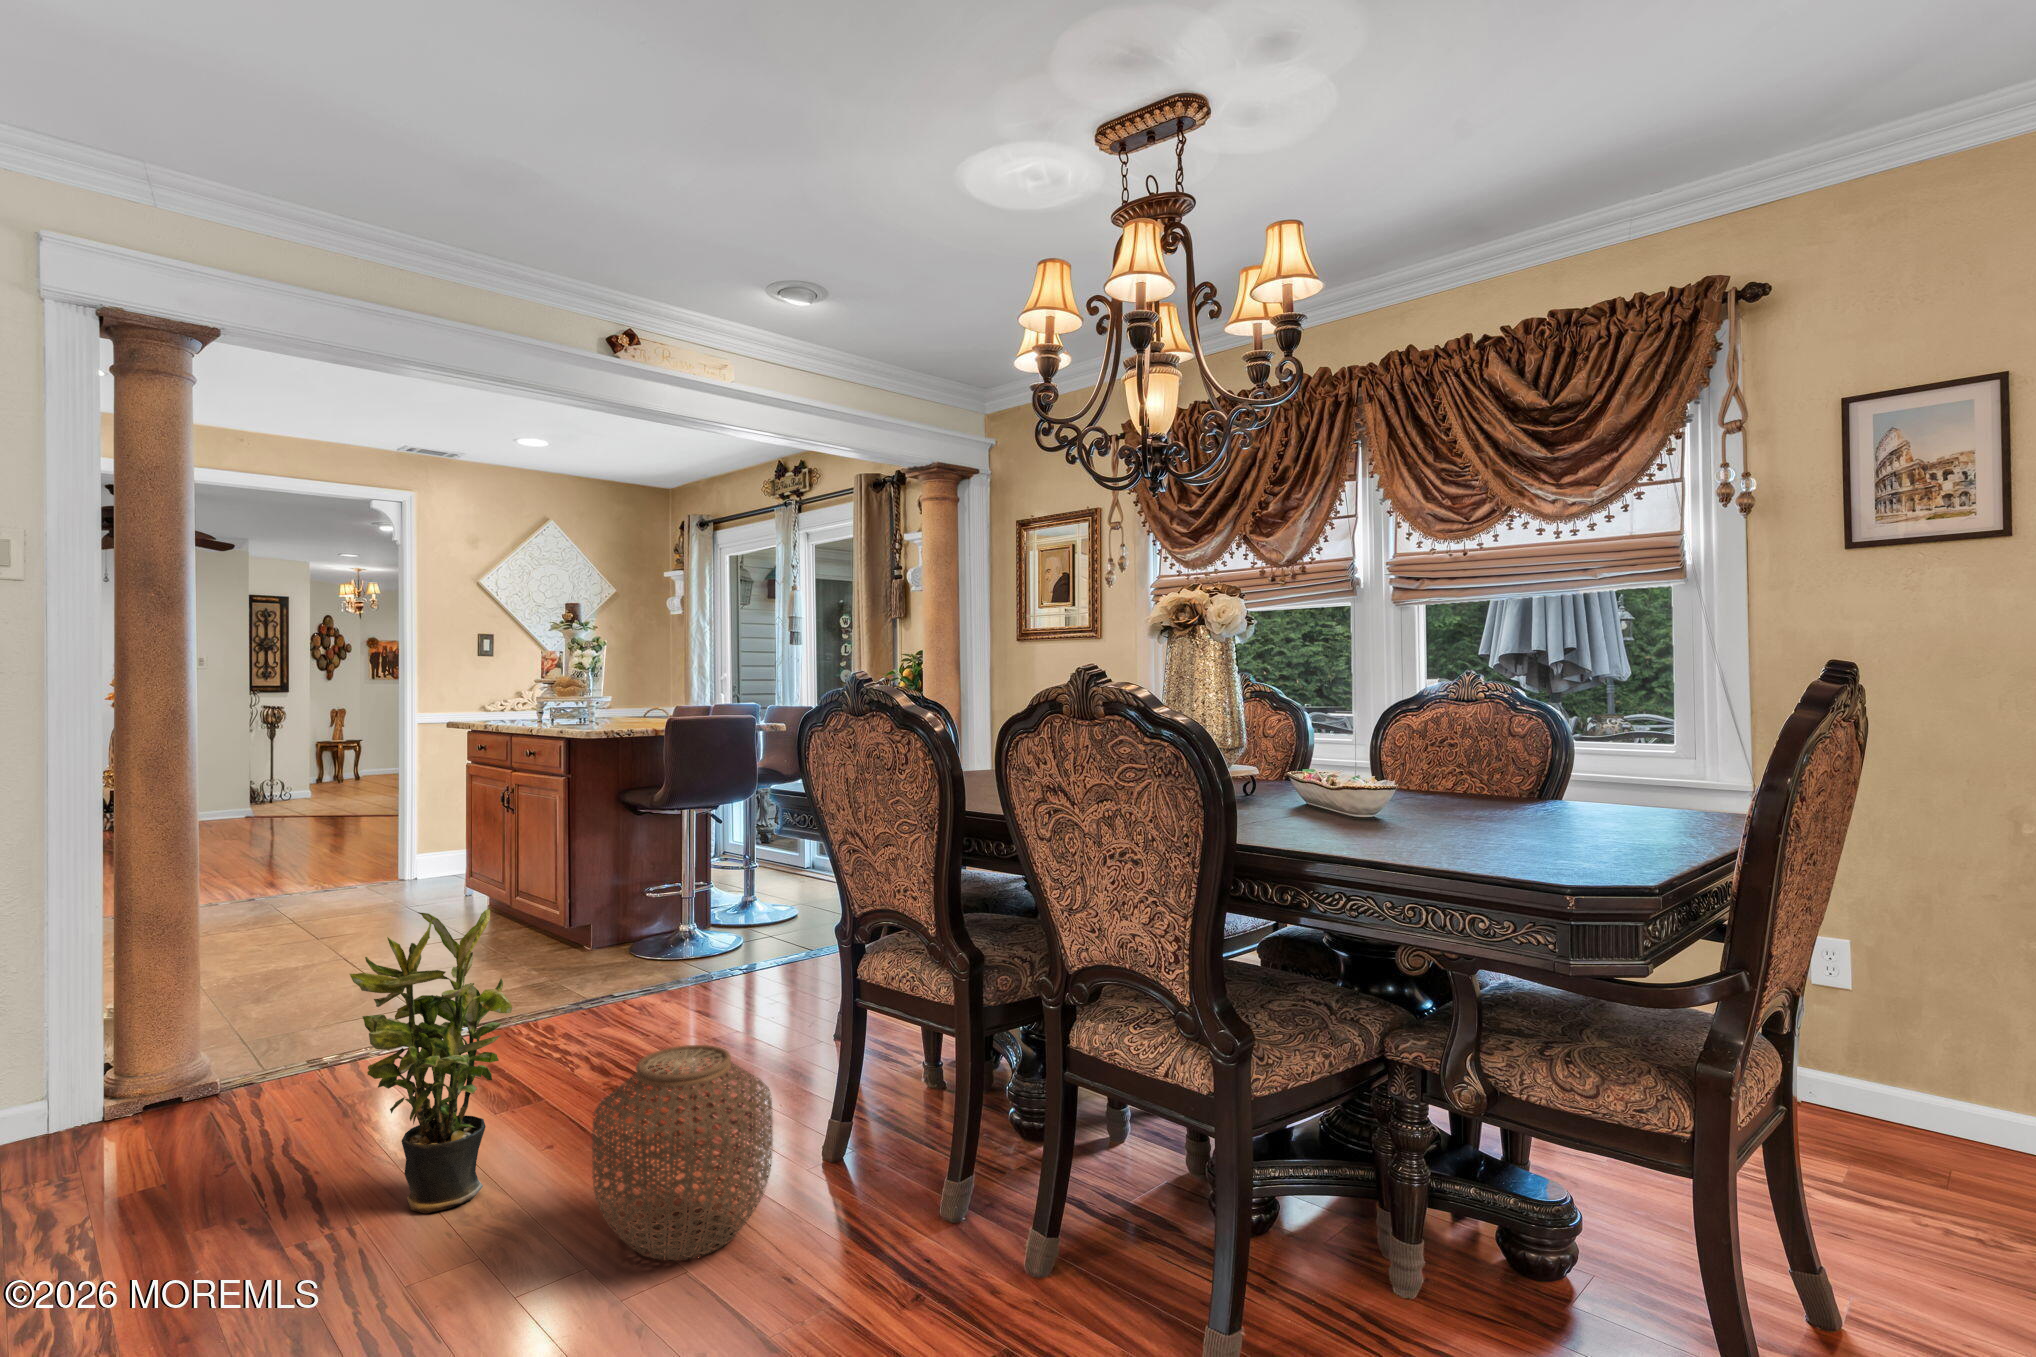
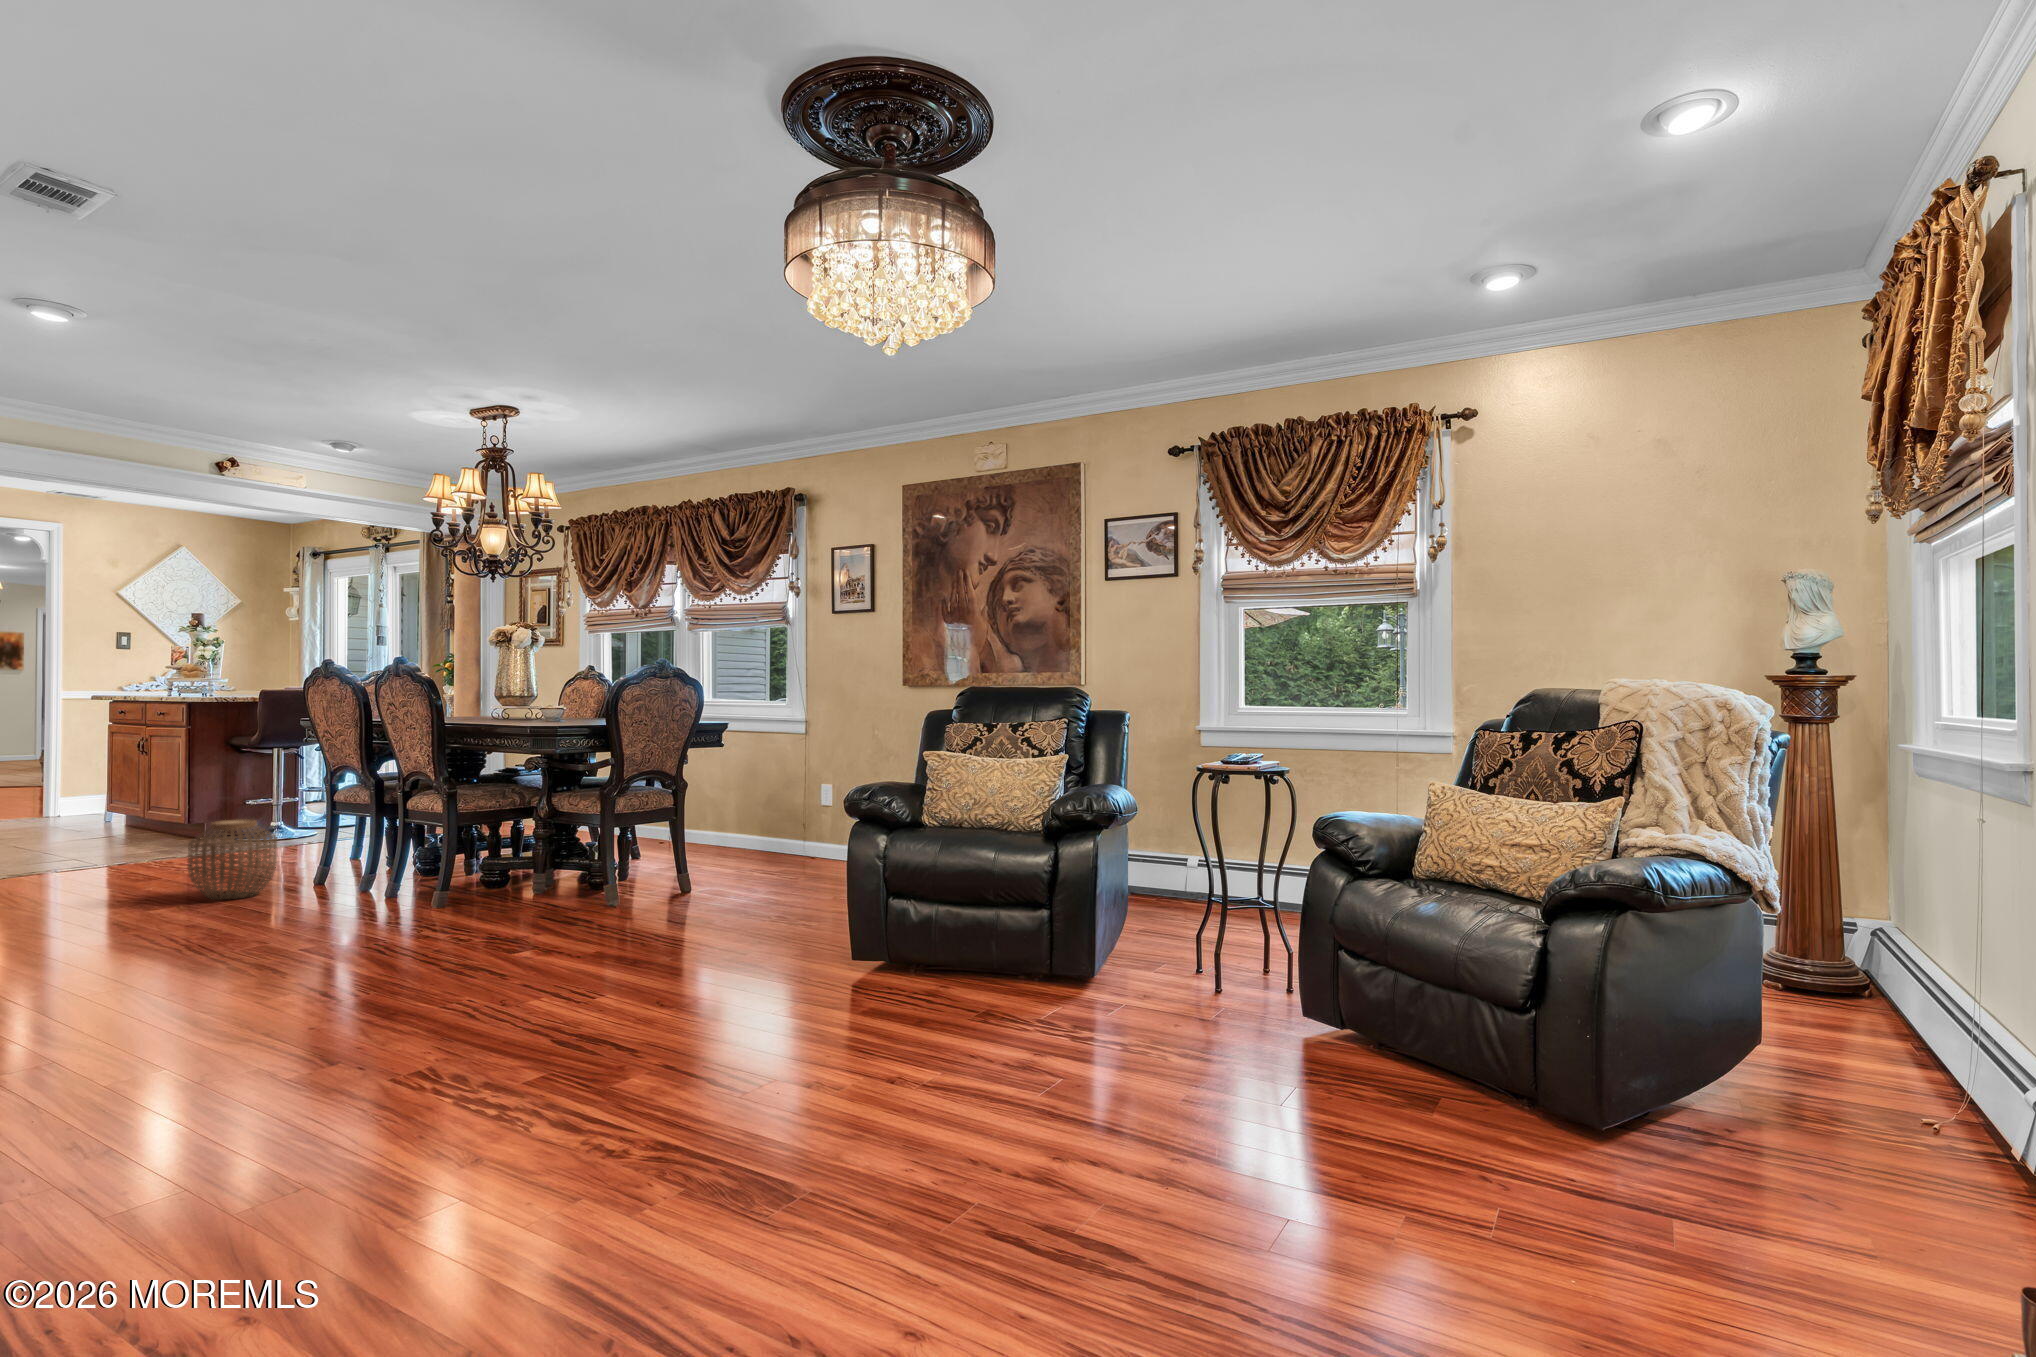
potted plant: present [350,907,512,1213] -> none [66,766,149,897]

